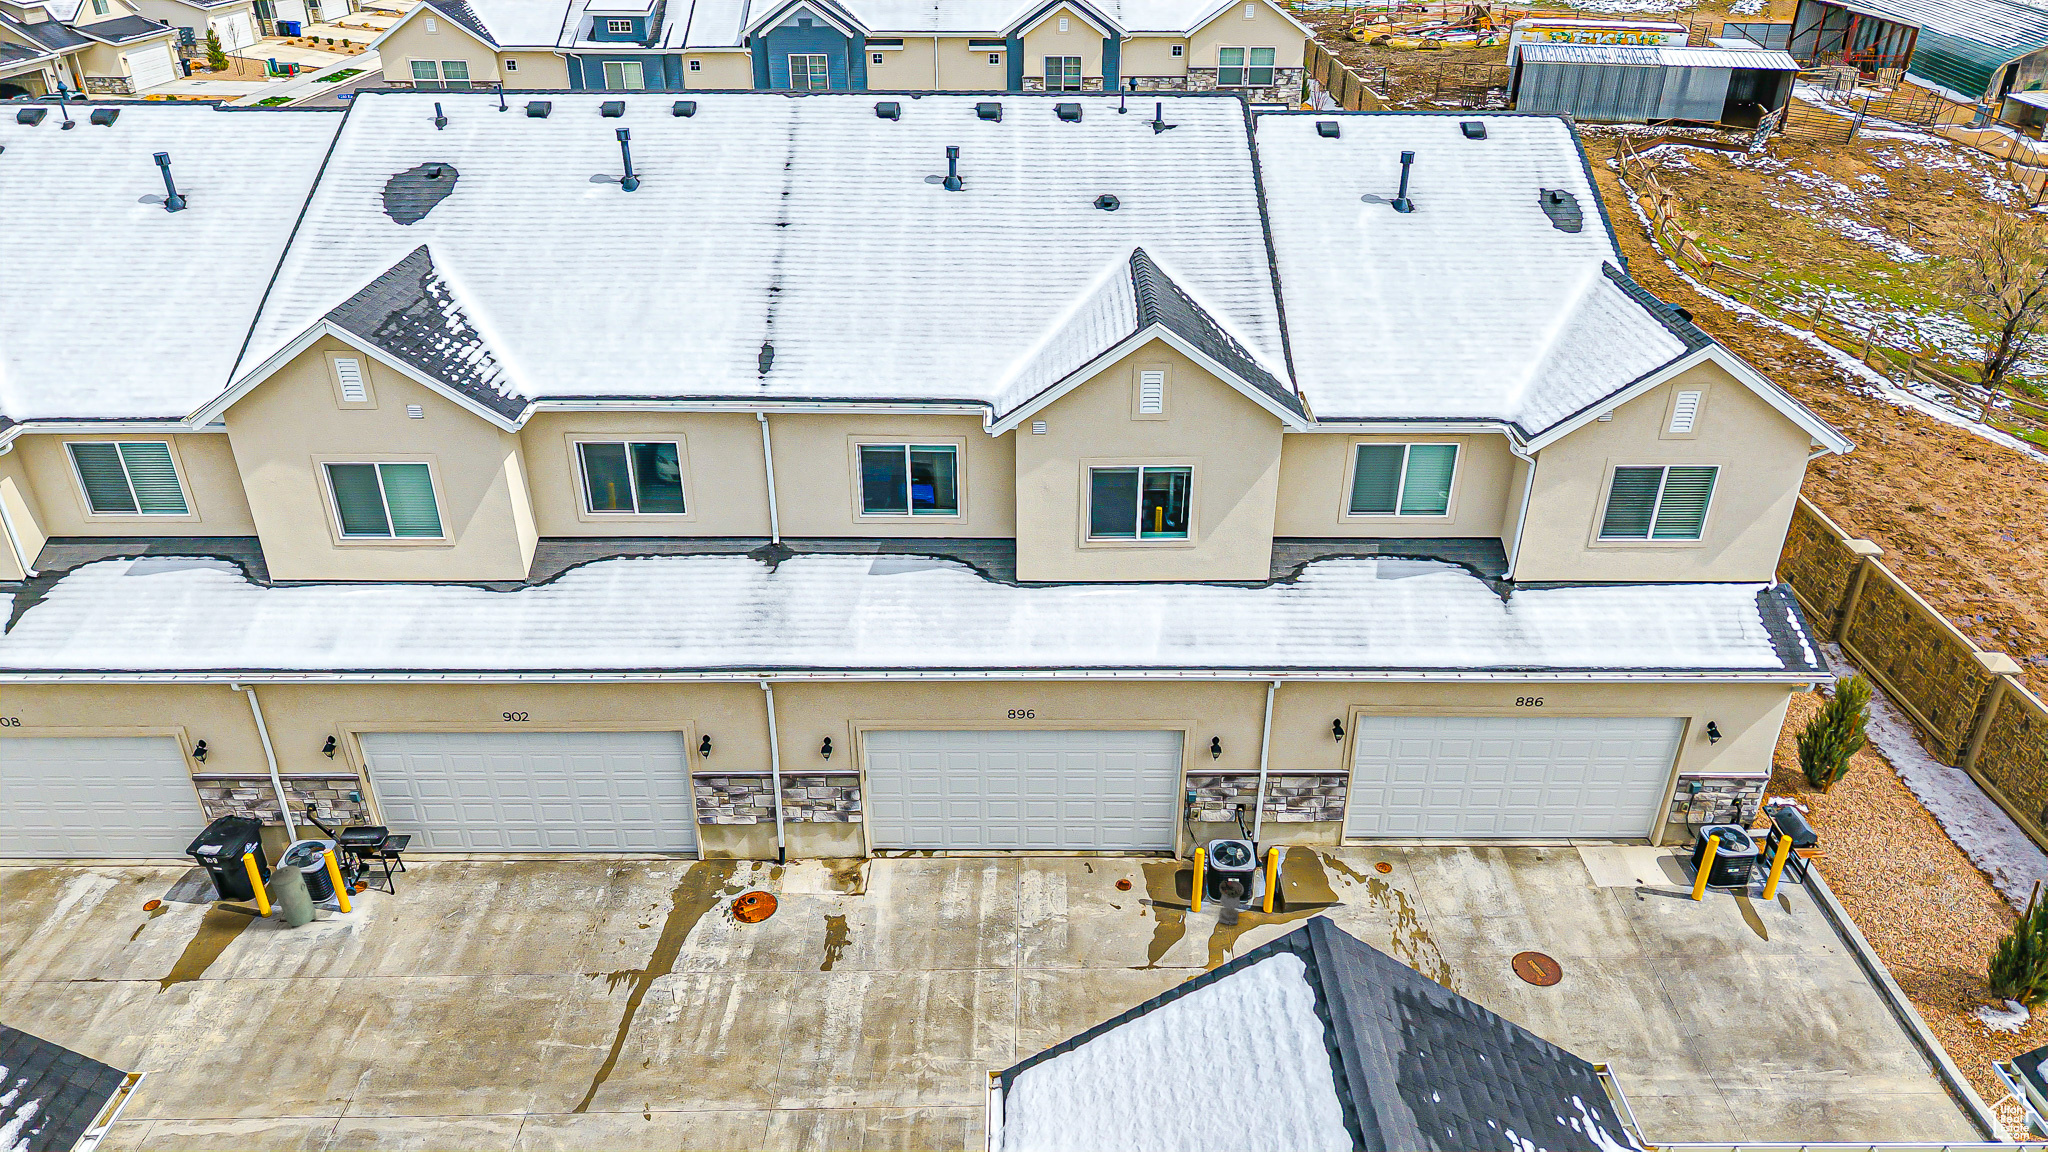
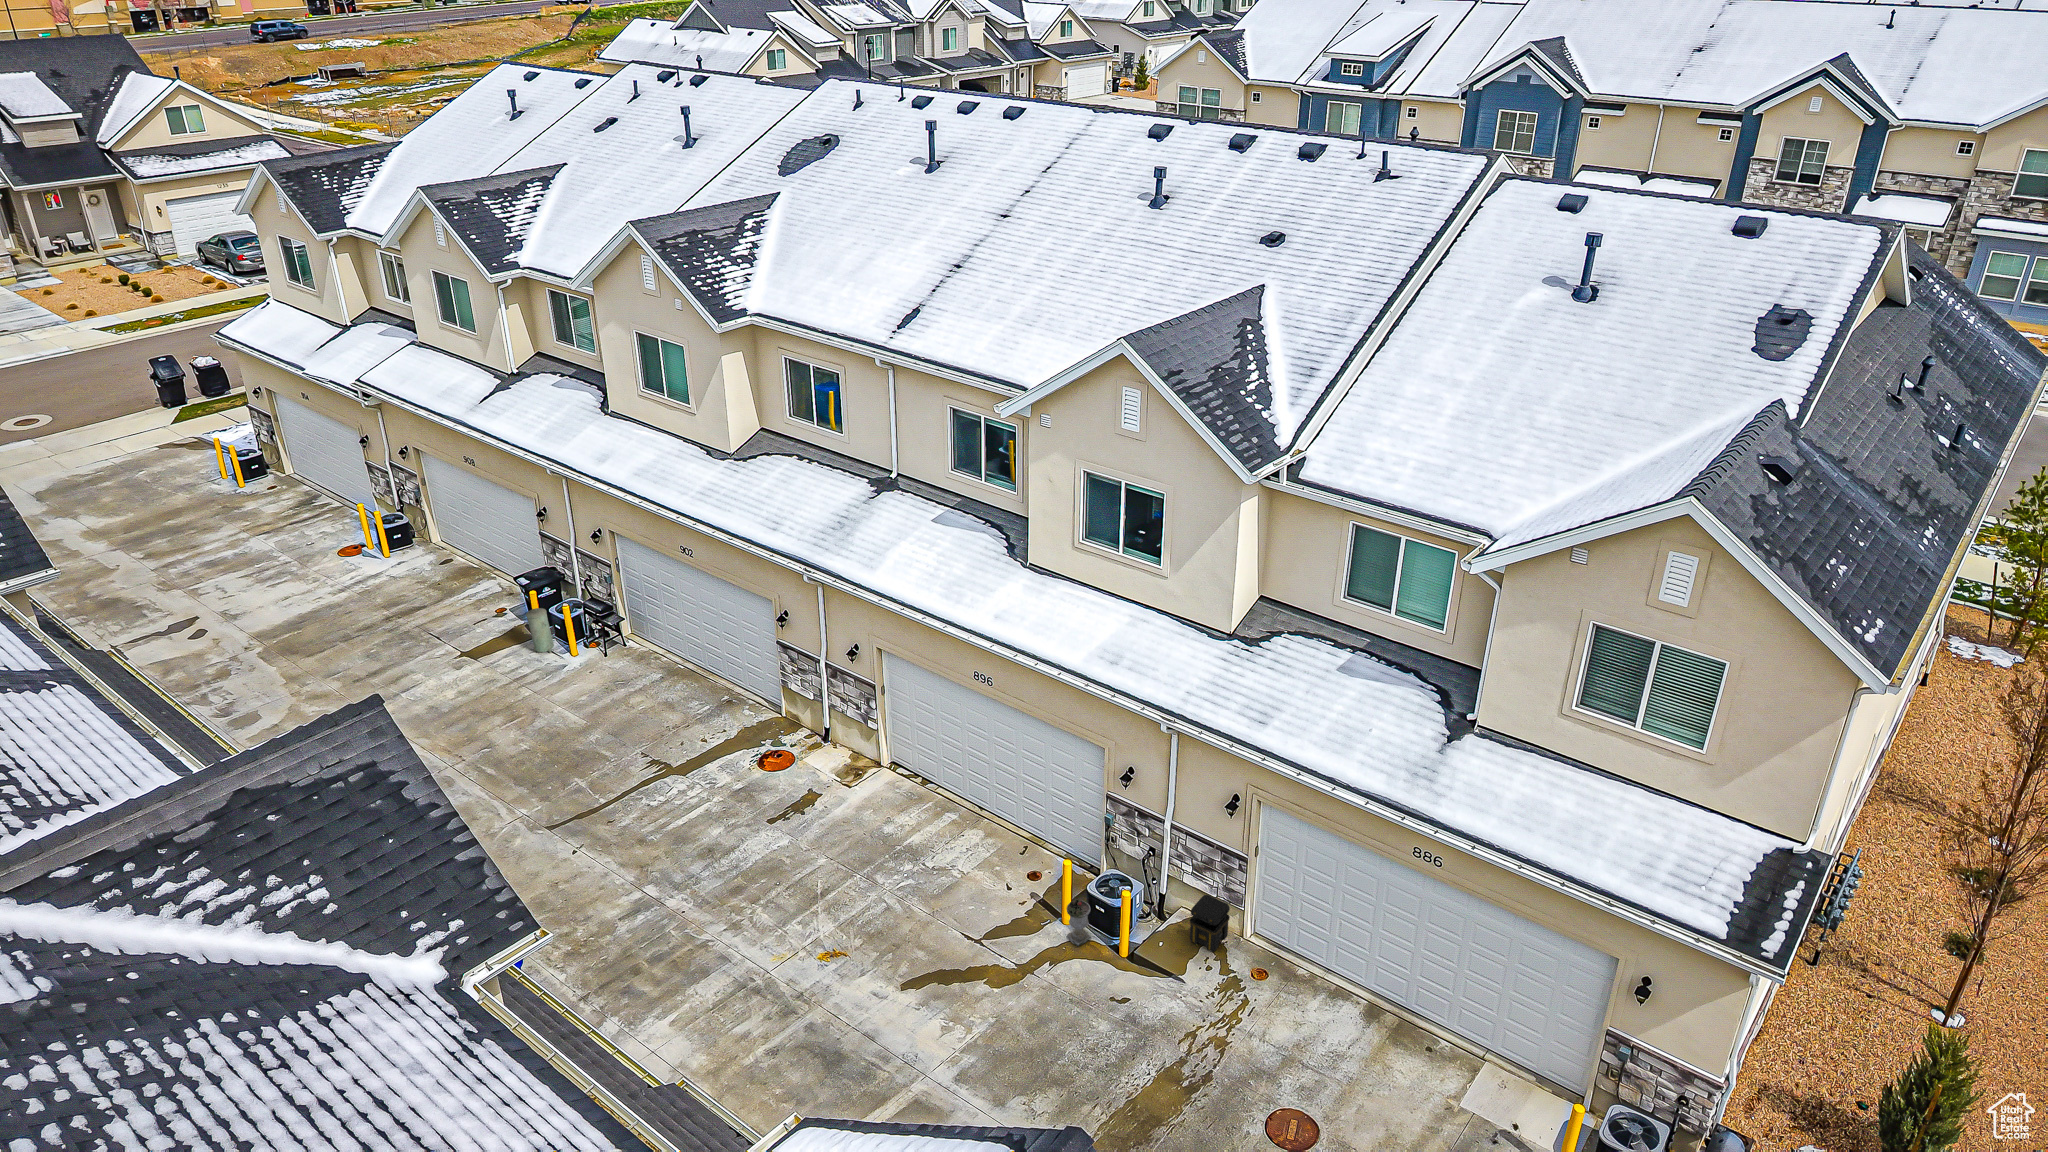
toolbox: none [1301,824,1338,872] -> present [1190,895,1230,952]

